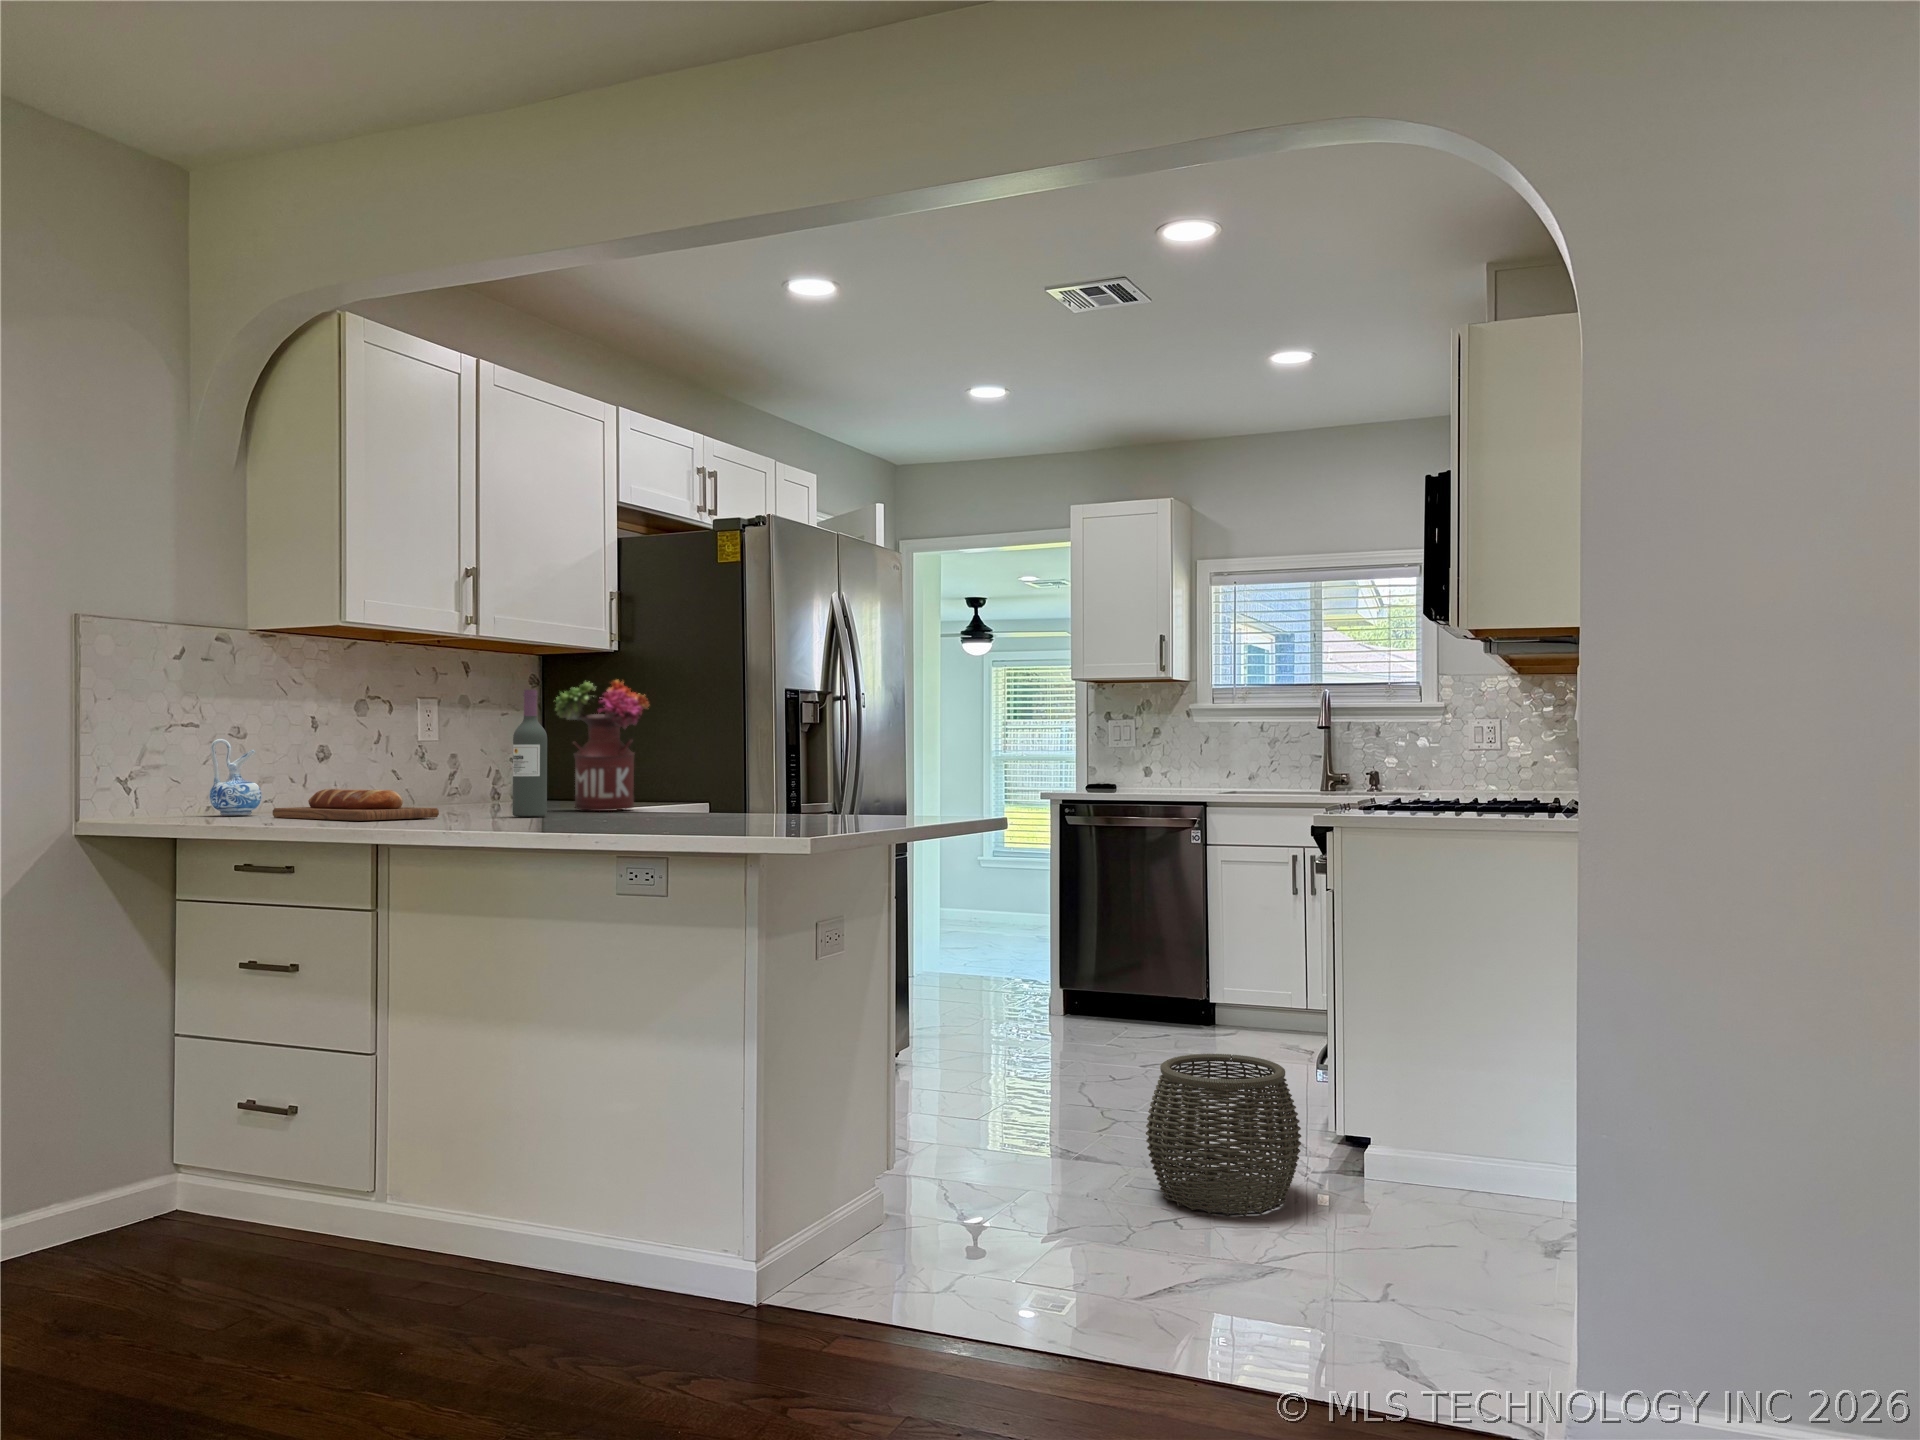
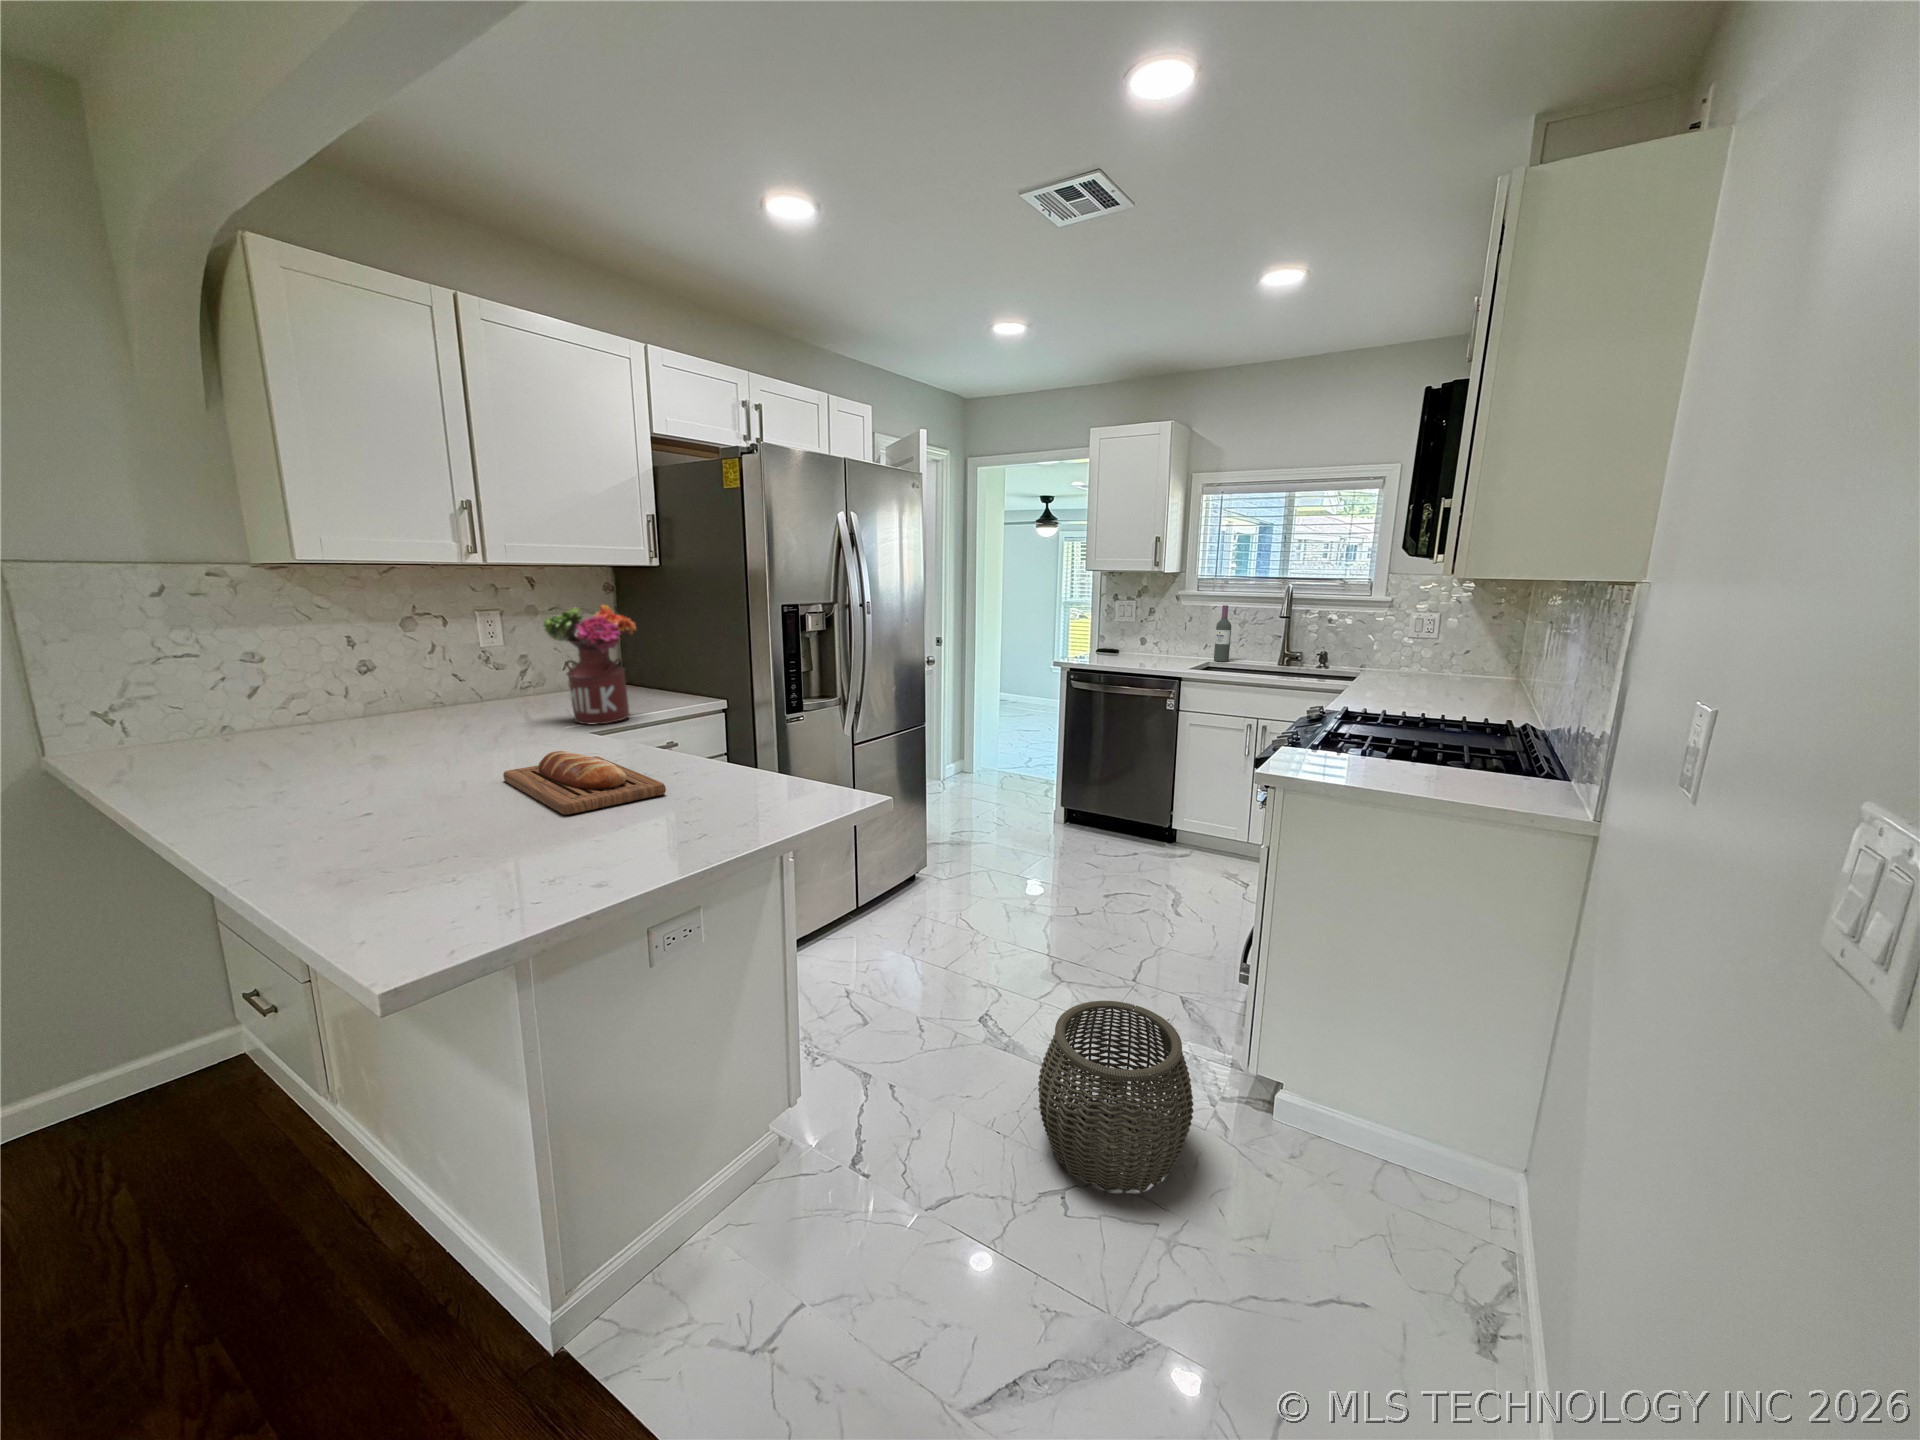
wine bottle: present [512,690,547,817] -> present [1214,605,1231,662]
ceramic pitcher: present [210,739,261,815] -> none [208,669,271,737]
bread loaf: present [273,789,439,821] -> present [503,751,666,815]

